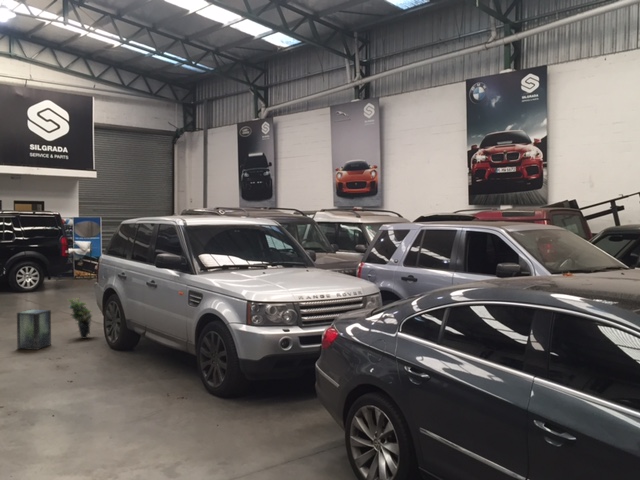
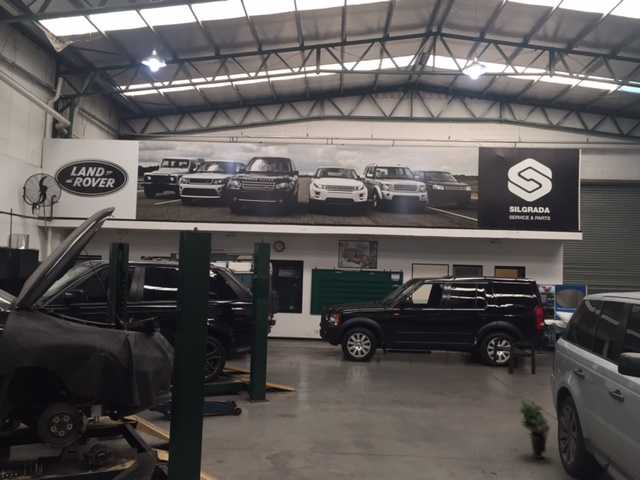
bench: none [23,265,64,296] -> present [493,337,536,374]
storage box: present [17,309,51,350] -> none [452,405,494,463]

